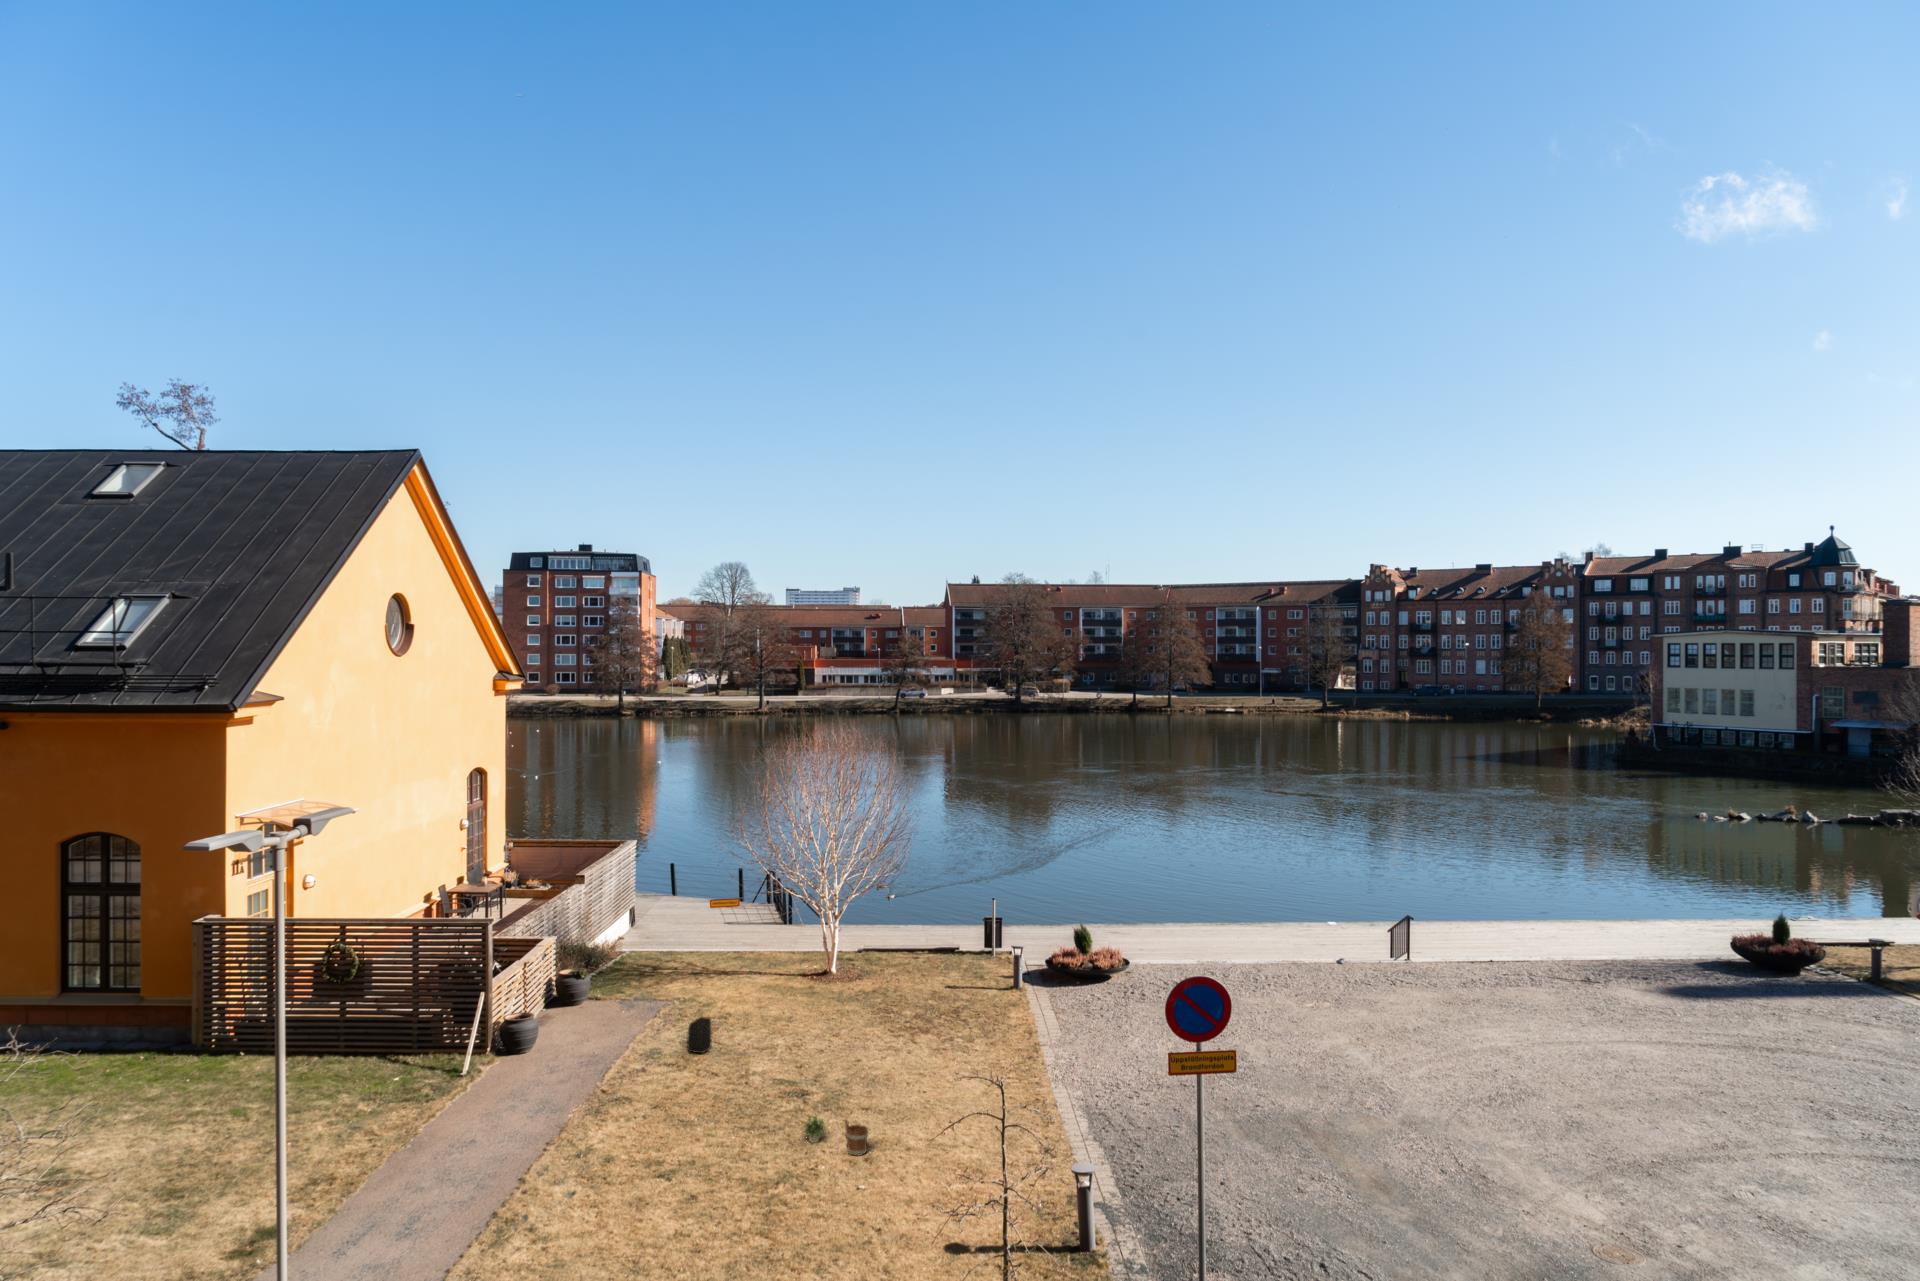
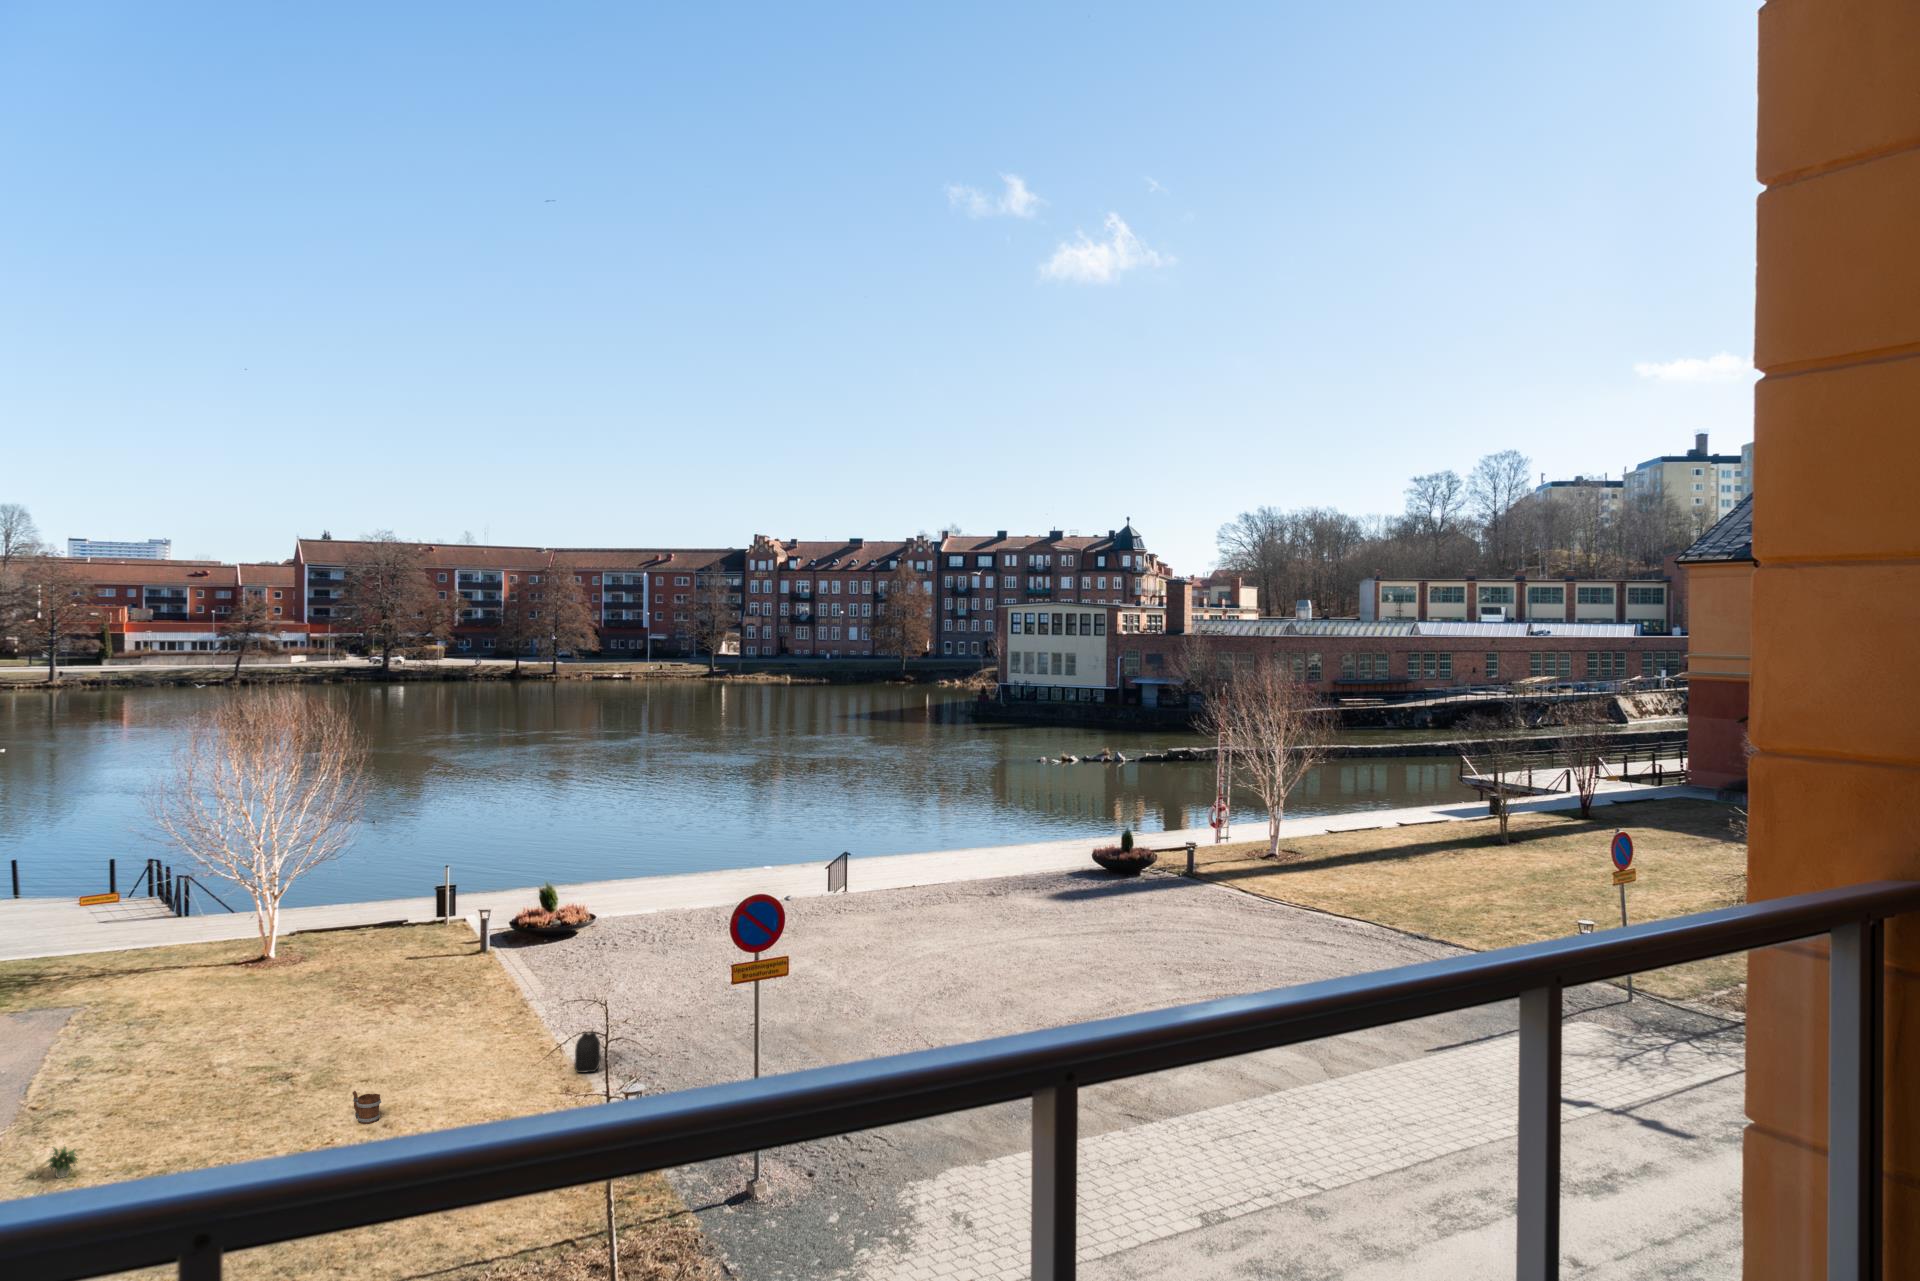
backpack: present [687,1016,712,1053] -> present [574,1032,601,1073]
potted plant: present [804,1115,825,1143] -> present [47,1147,77,1178]

